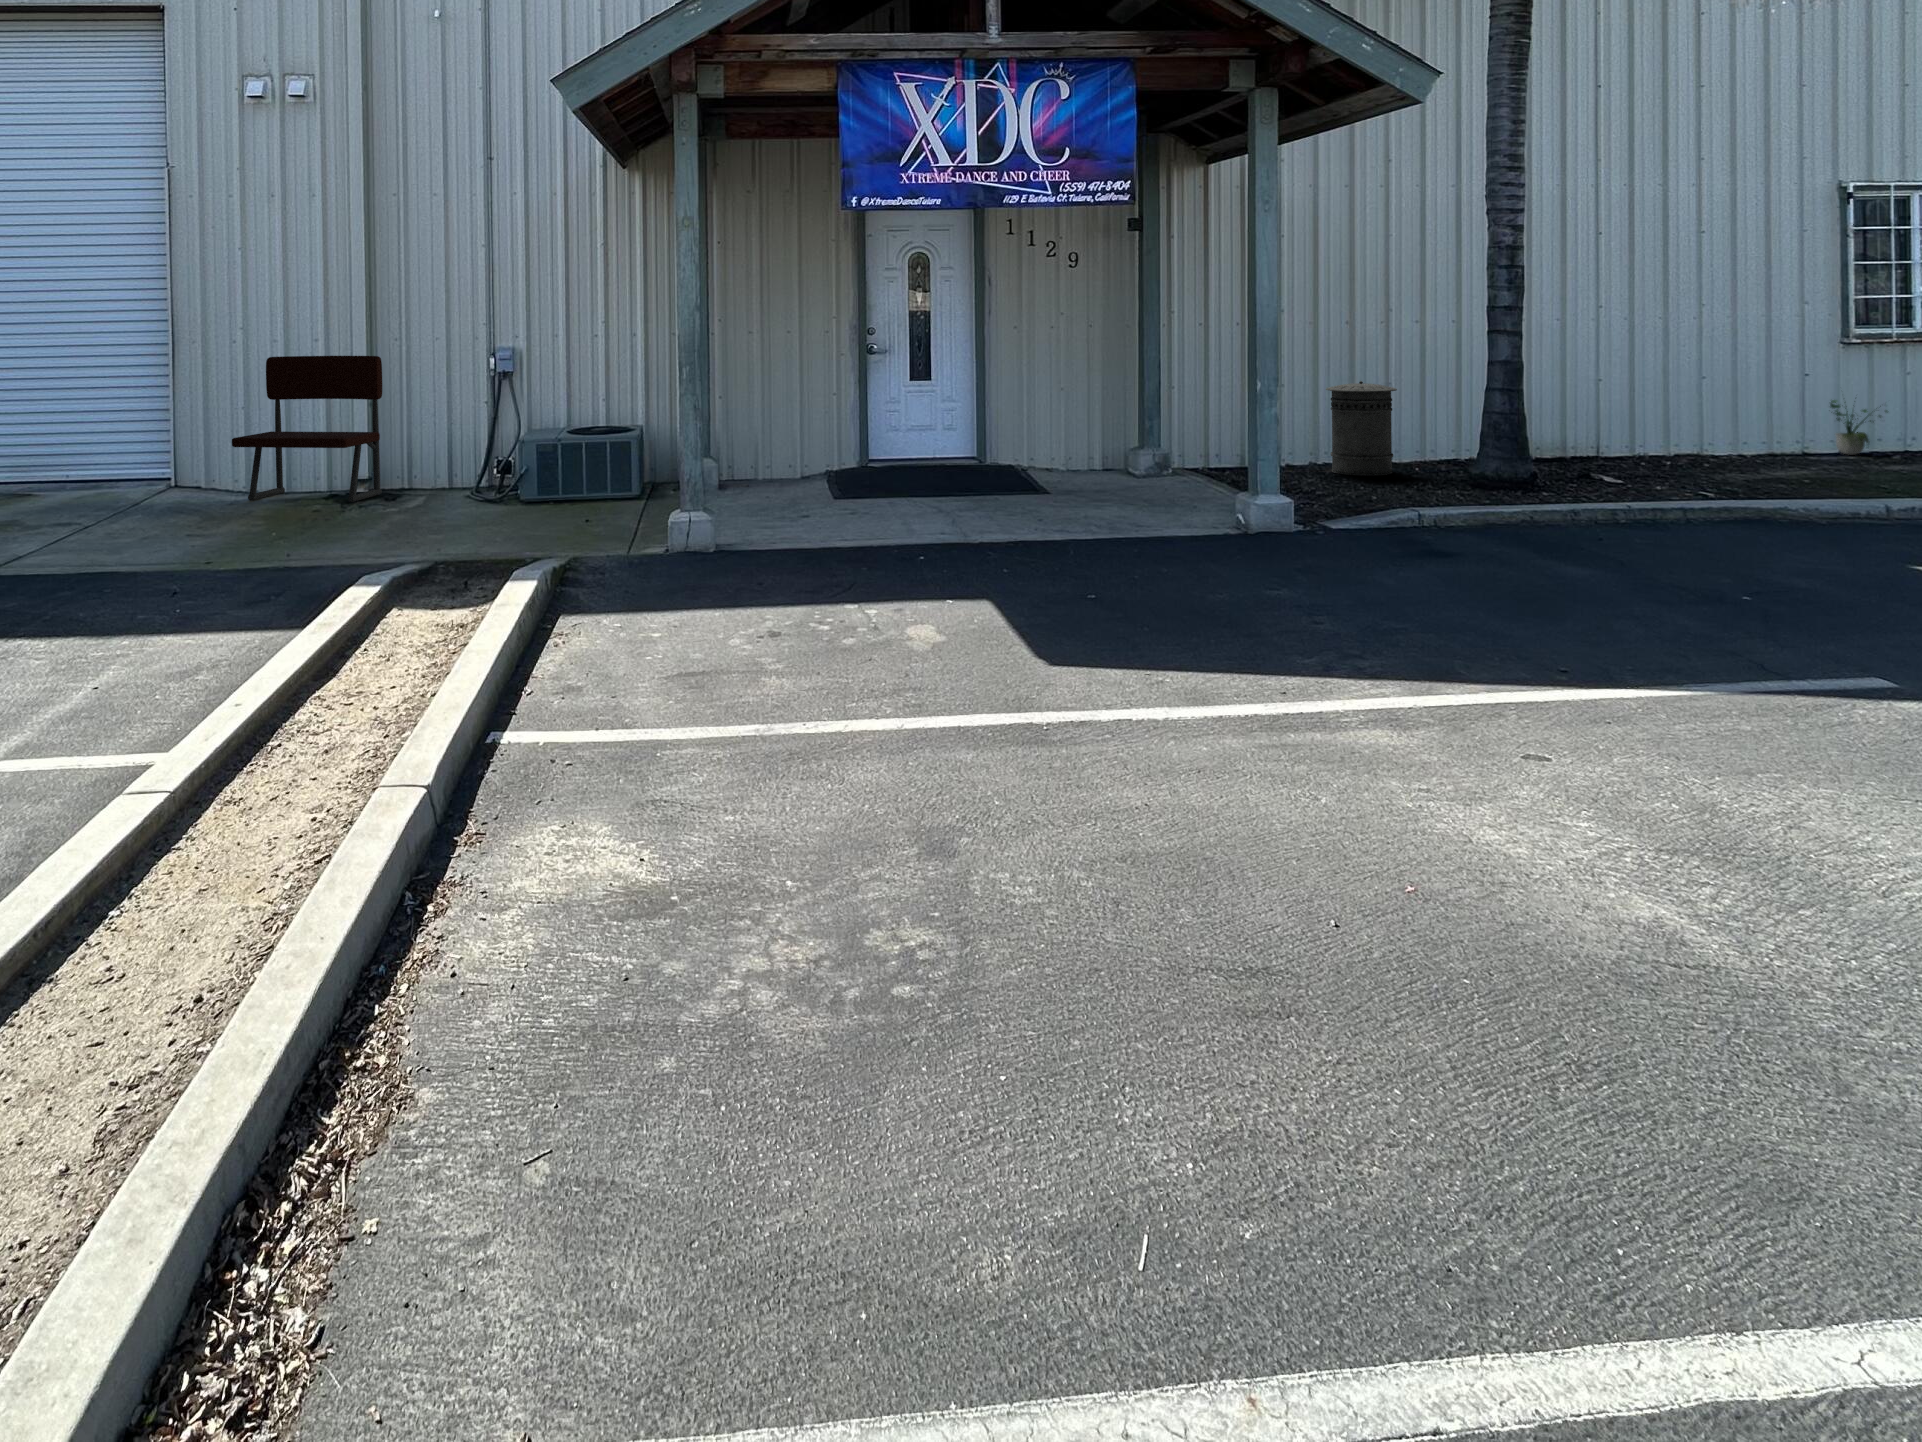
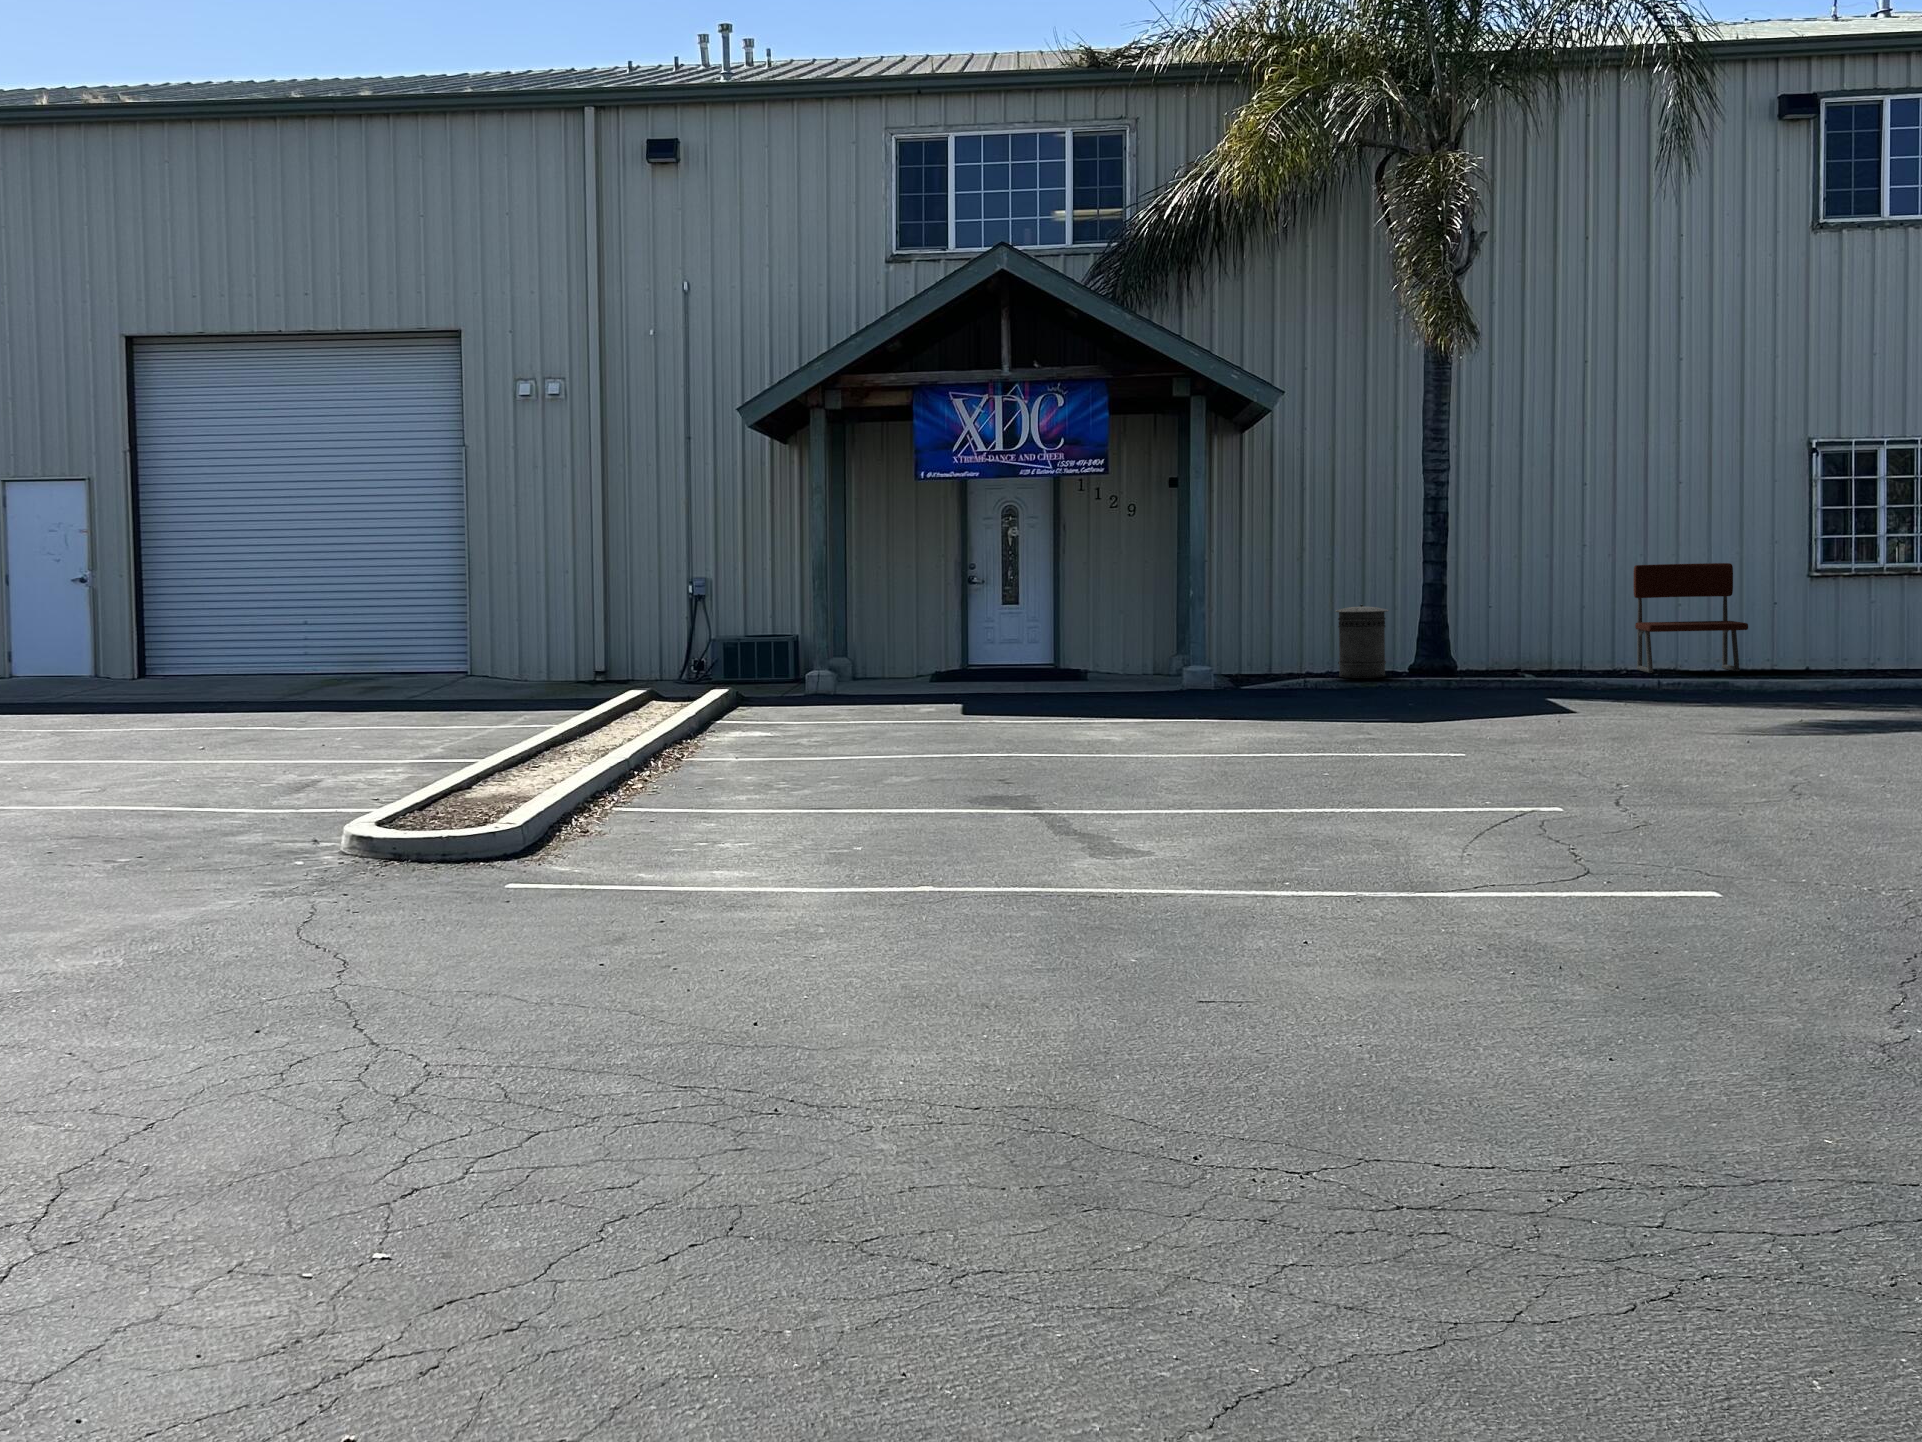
bench: present [232,356,382,502] -> present [1634,563,1748,673]
potted plant: present [1830,400,1887,455] -> none [1782,610,1841,668]

